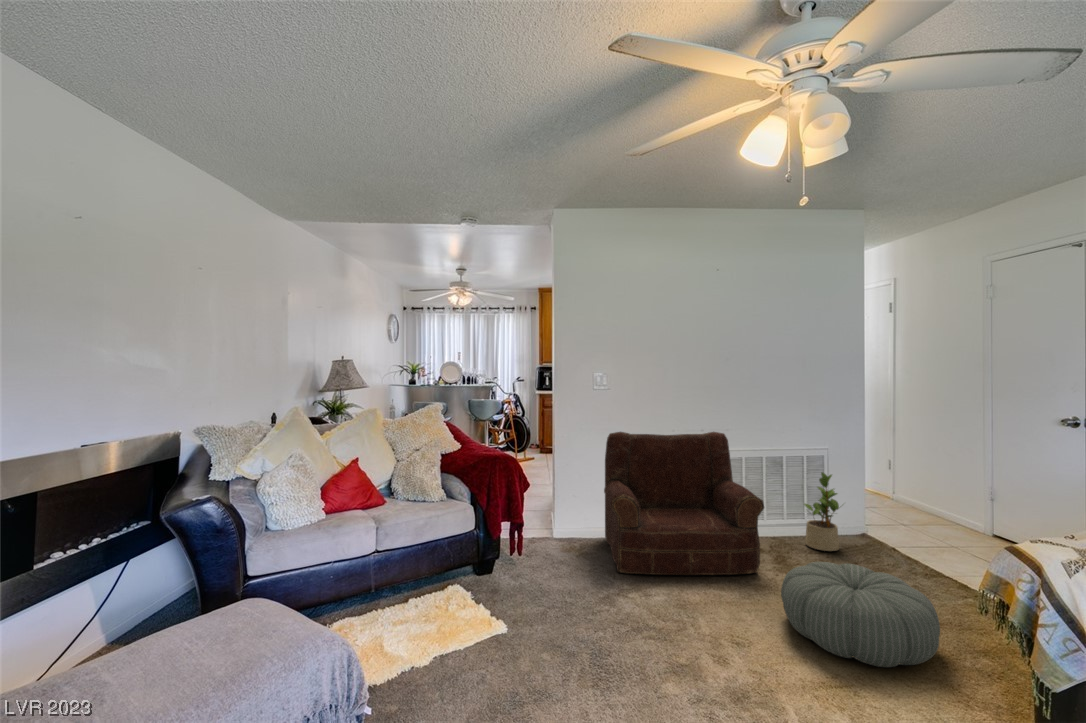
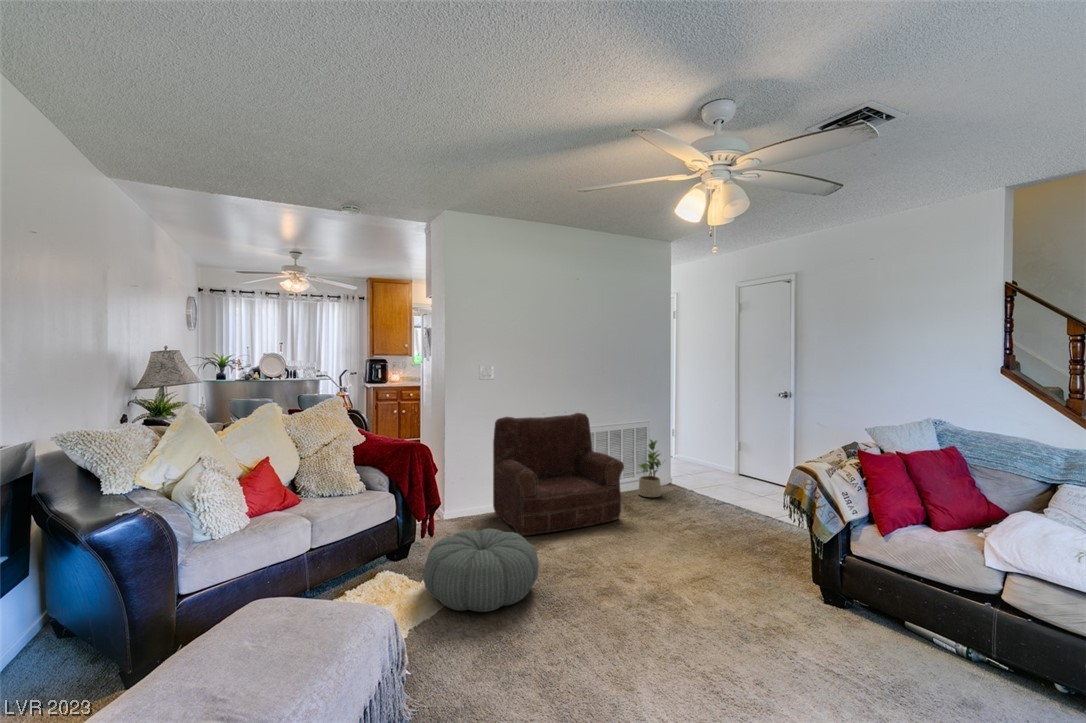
pouf: present [781,562,940,667] -> present [424,529,539,612]

